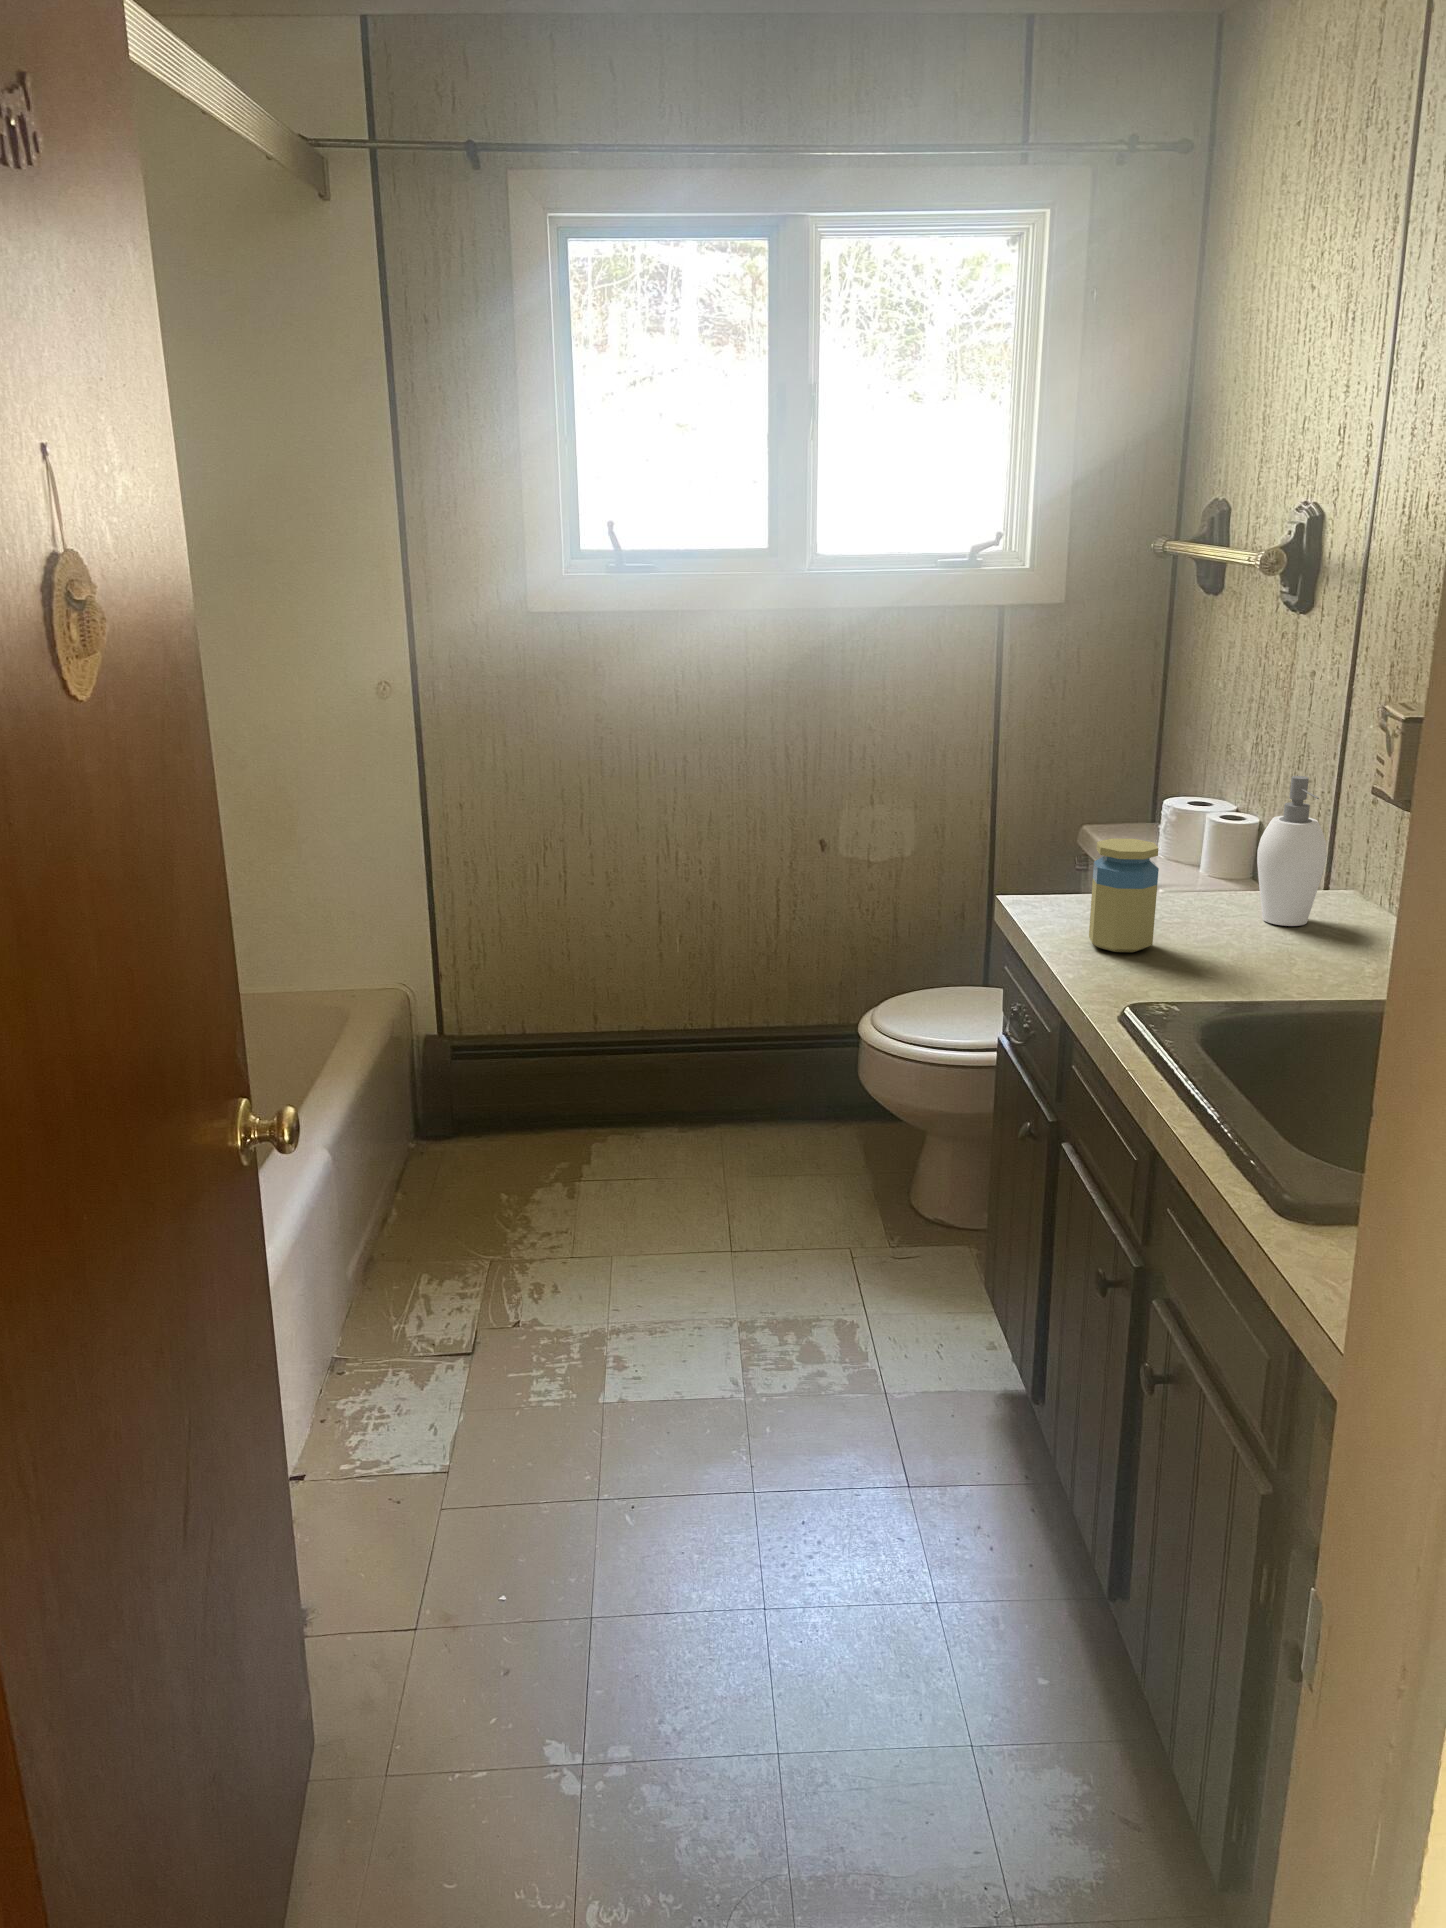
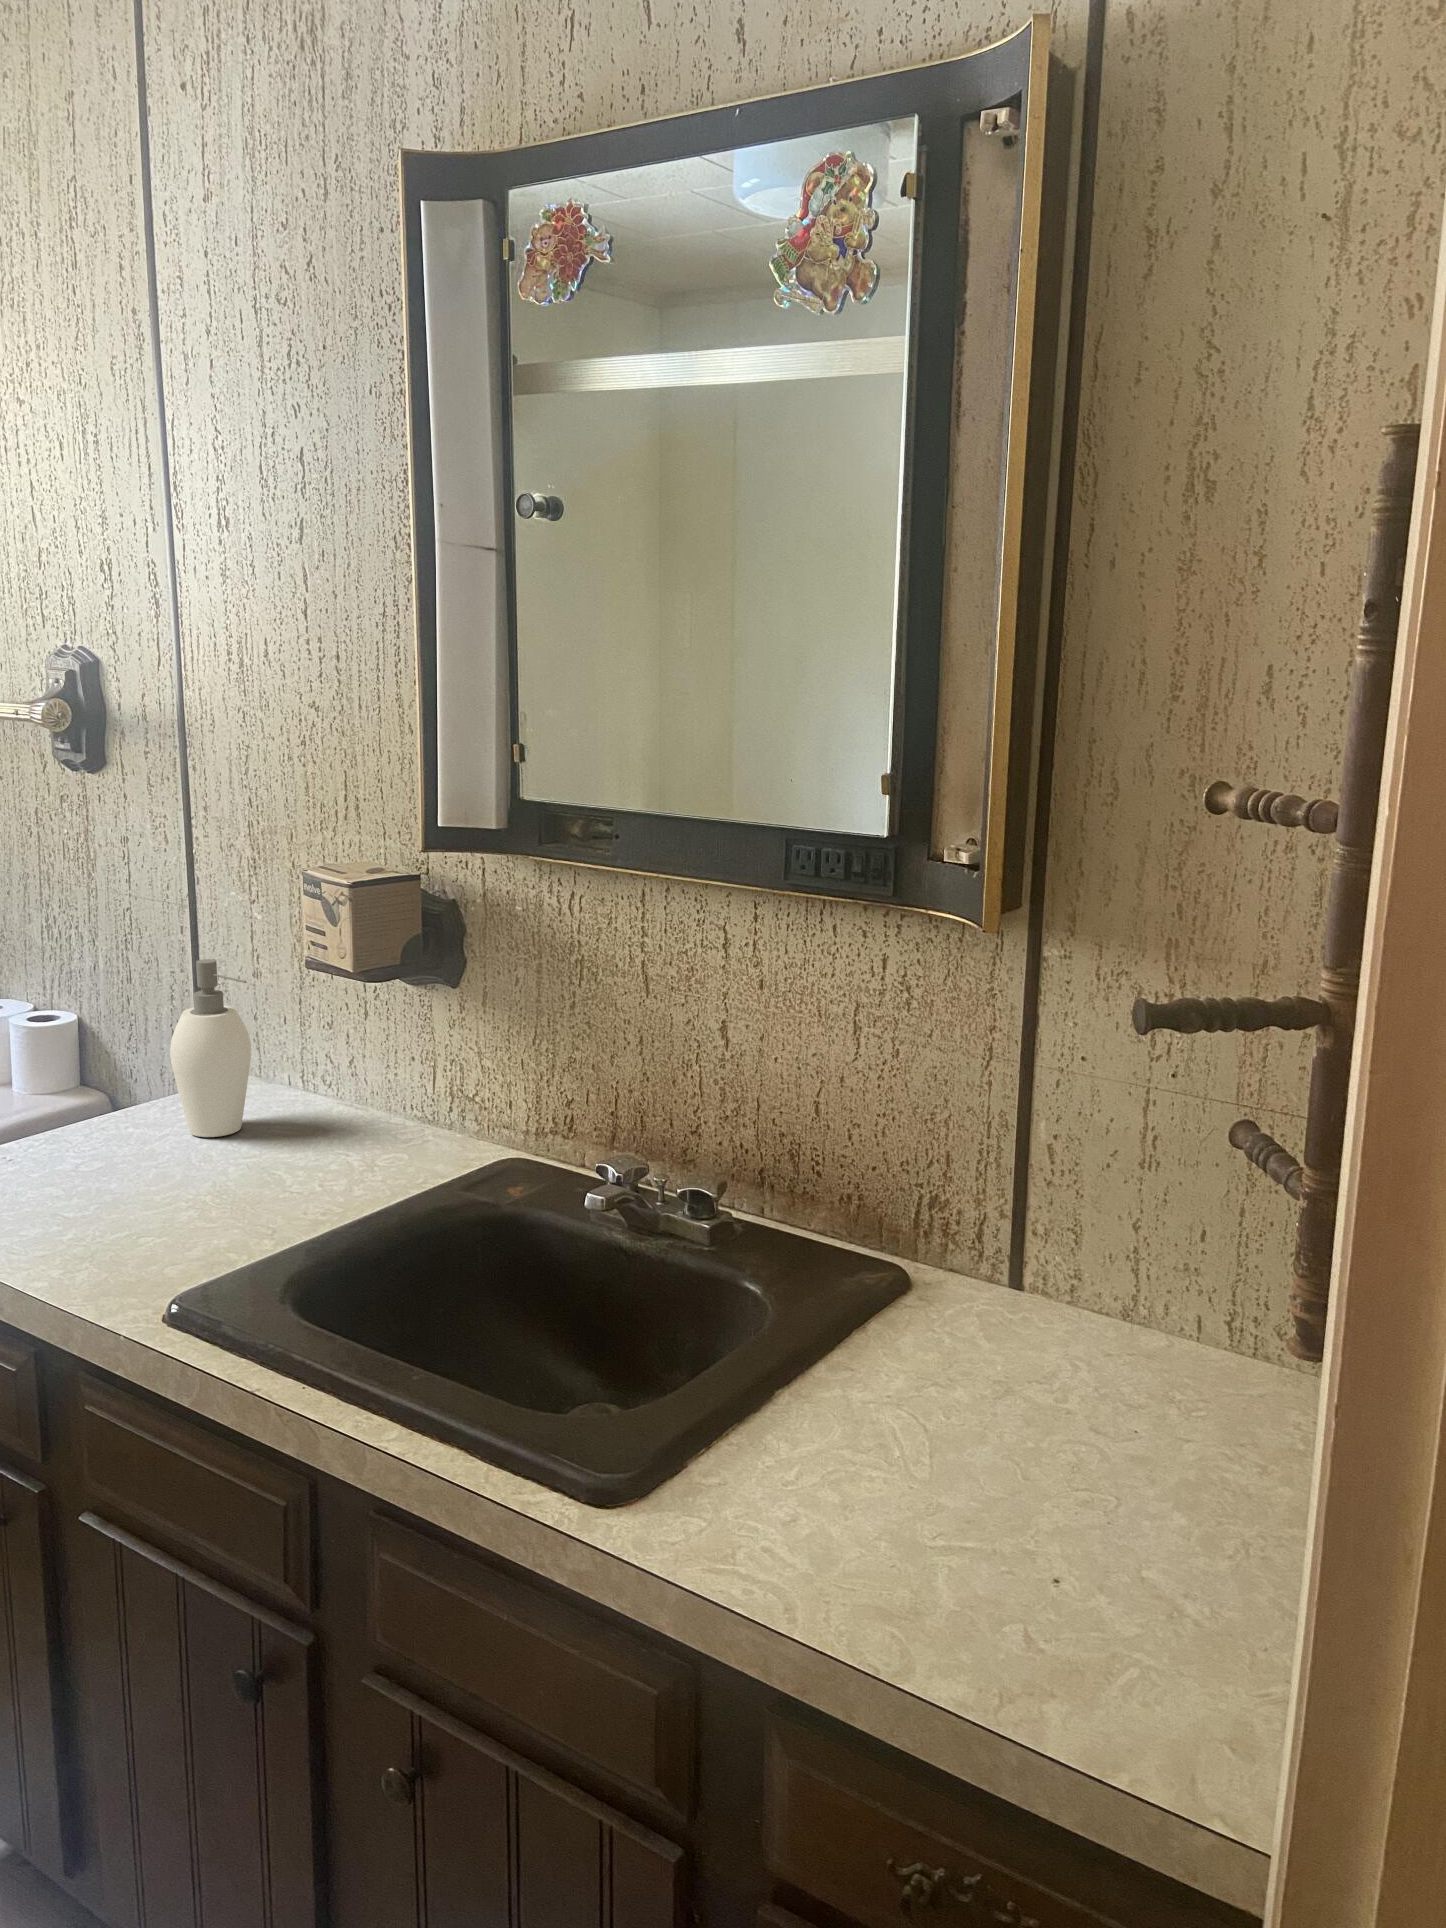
jar: present [1089,838,1159,952] -> none [8,1076,108,1231]

